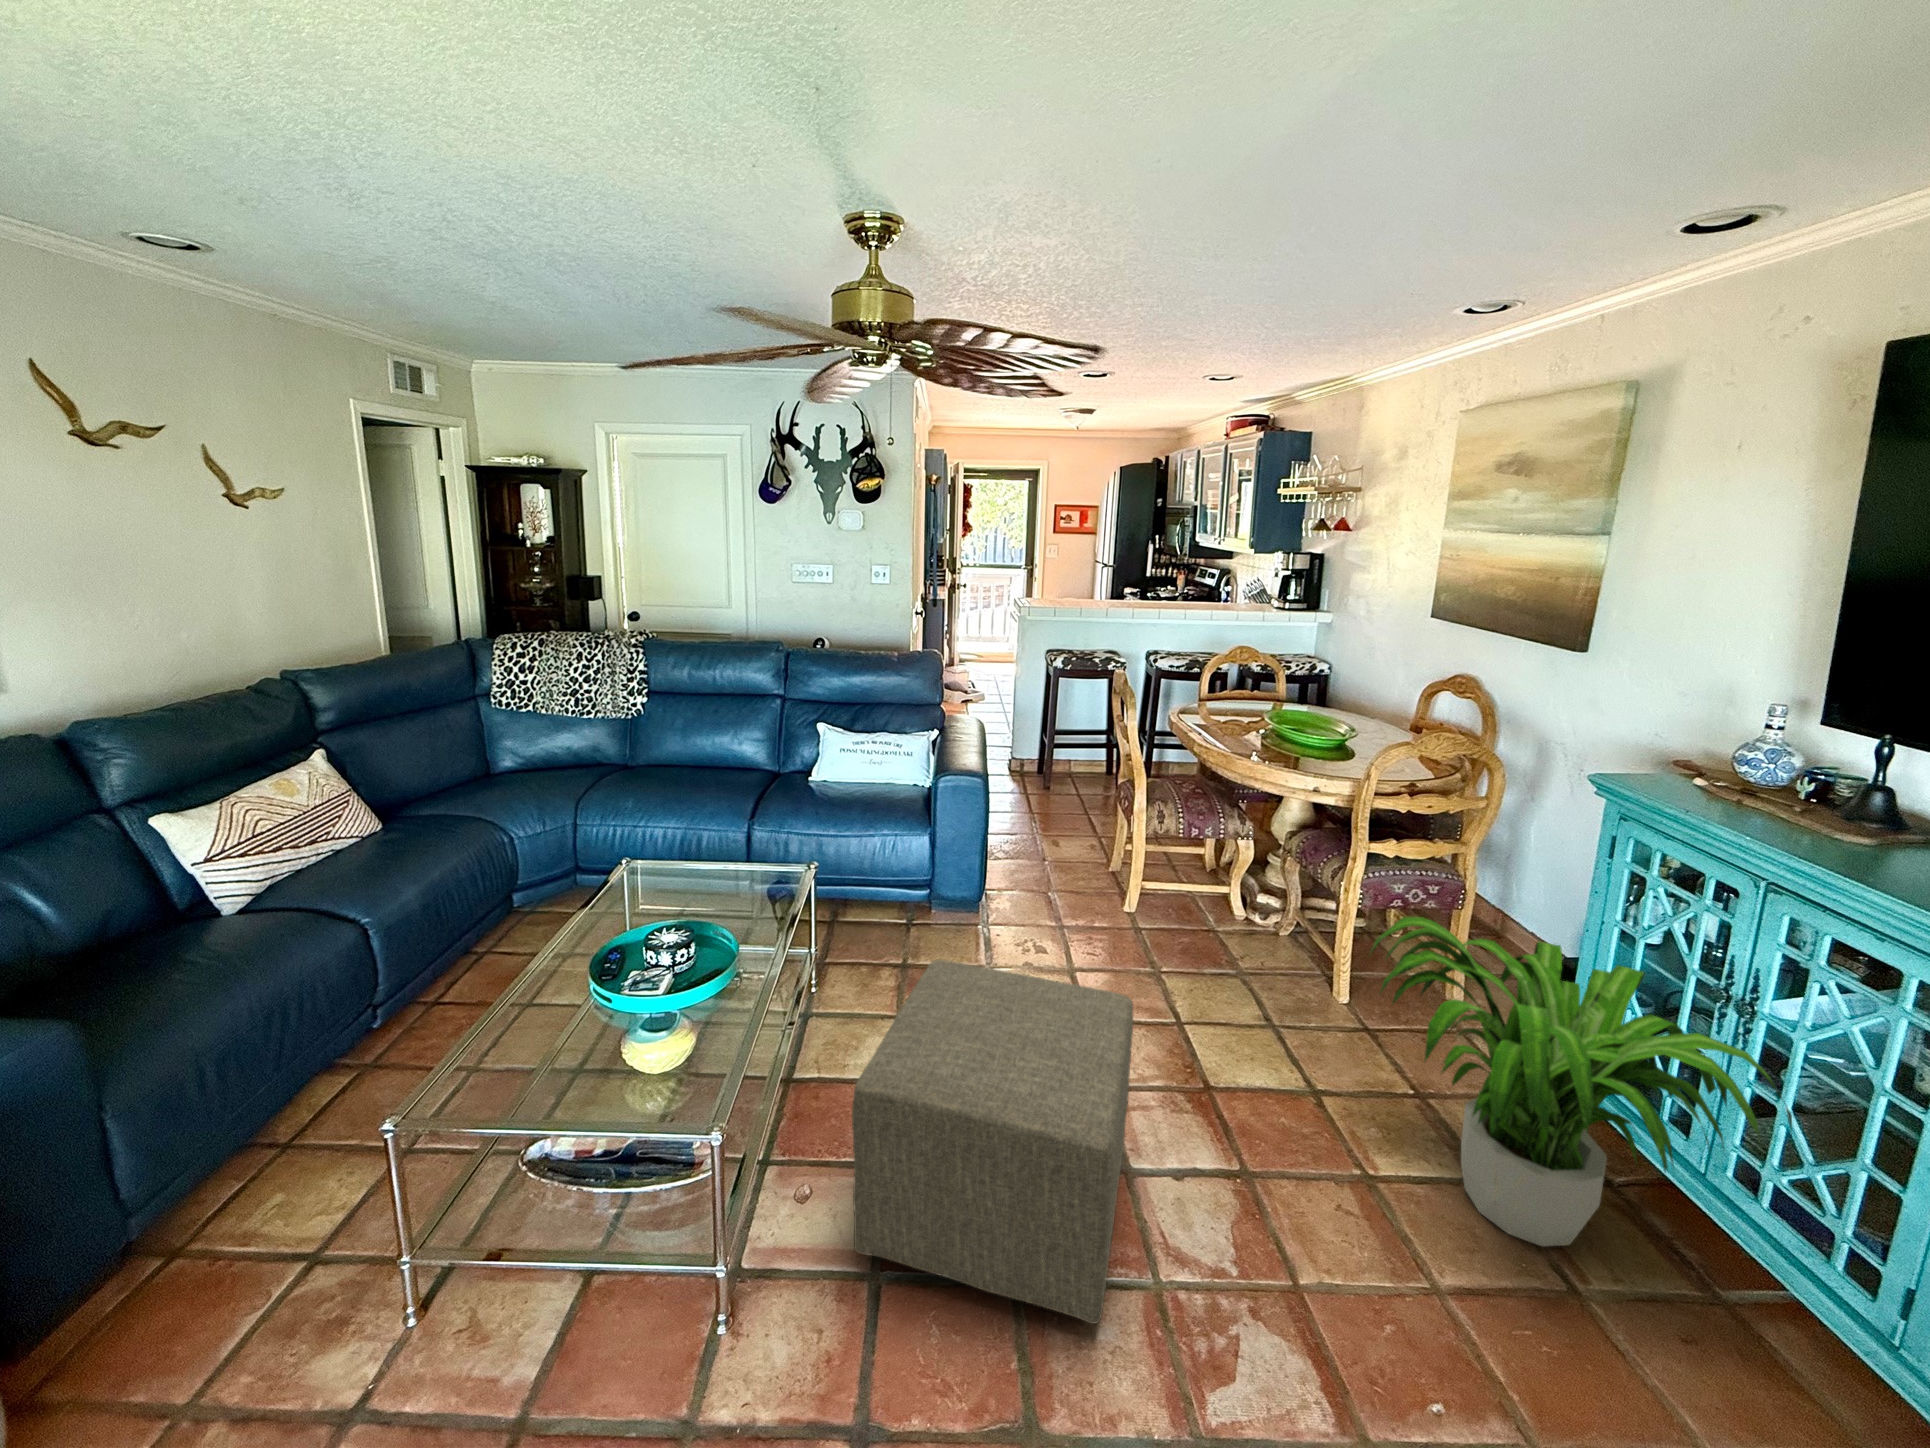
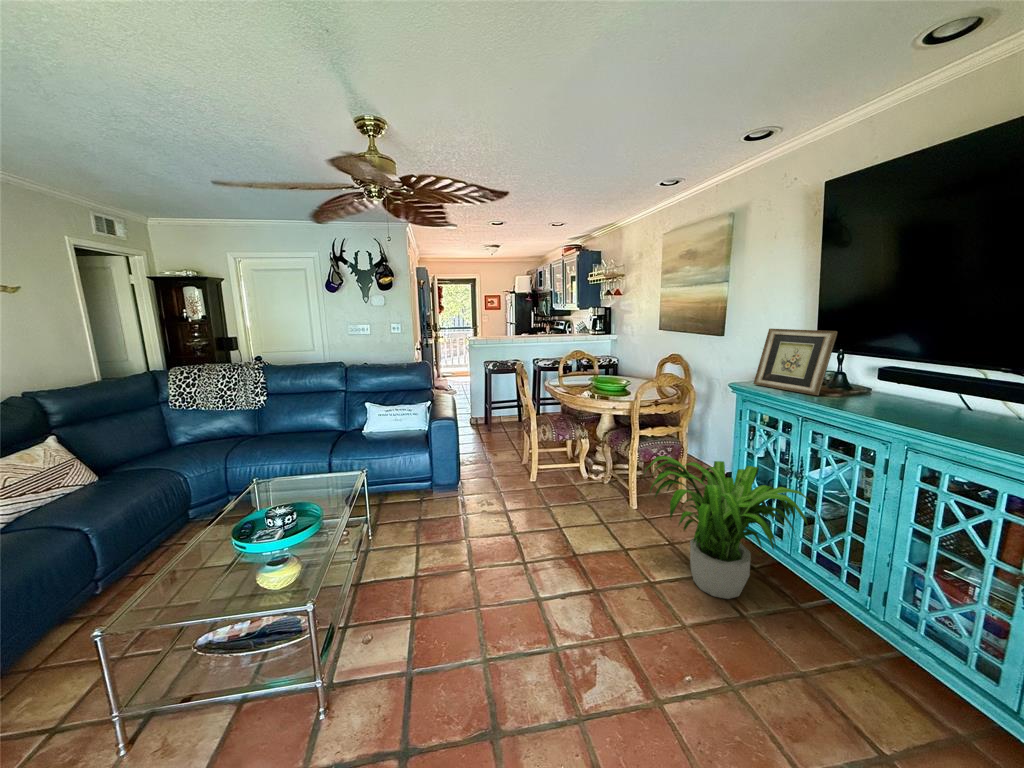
picture frame: none [1649,663,1885,835] -> present [754,329,838,396]
ottoman: present [852,960,1133,1324] -> none [390,506,536,672]

